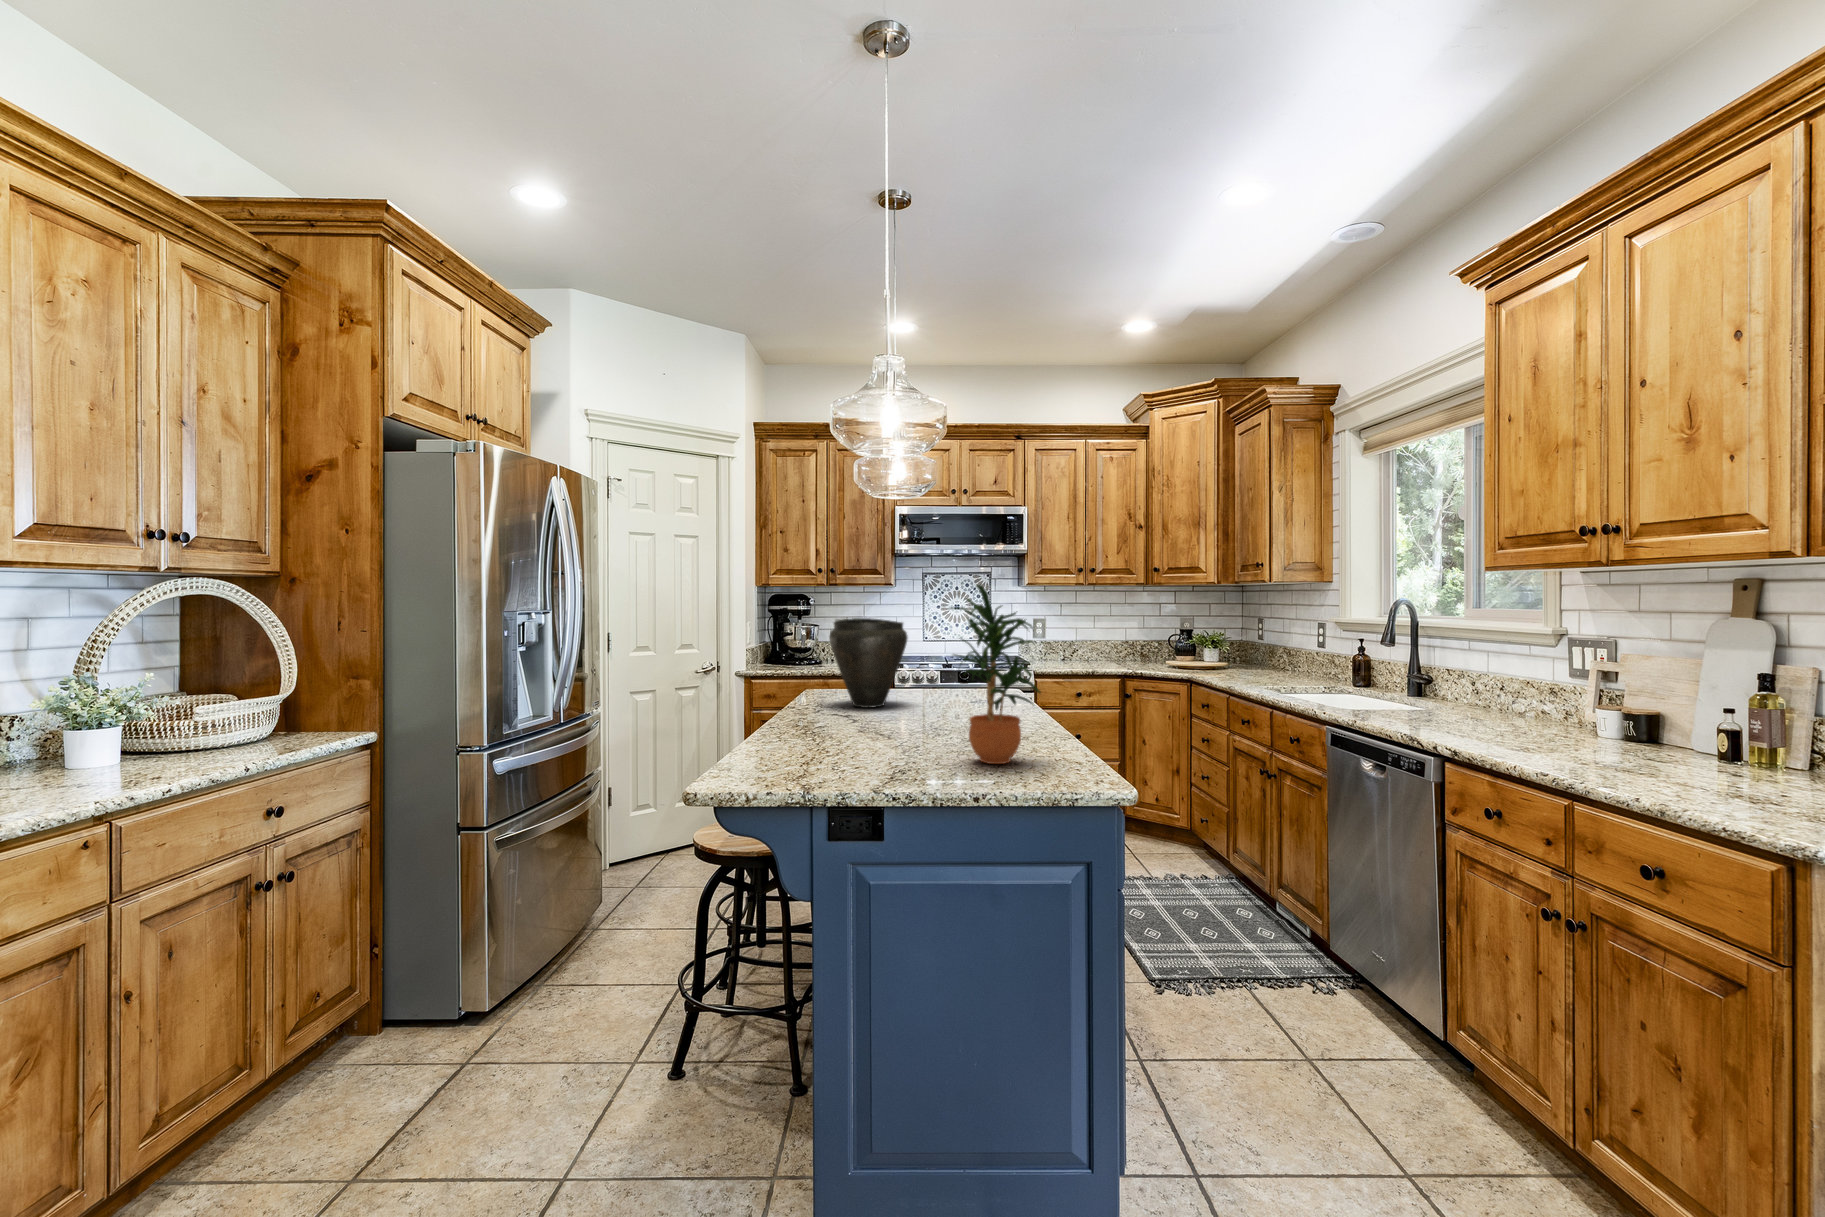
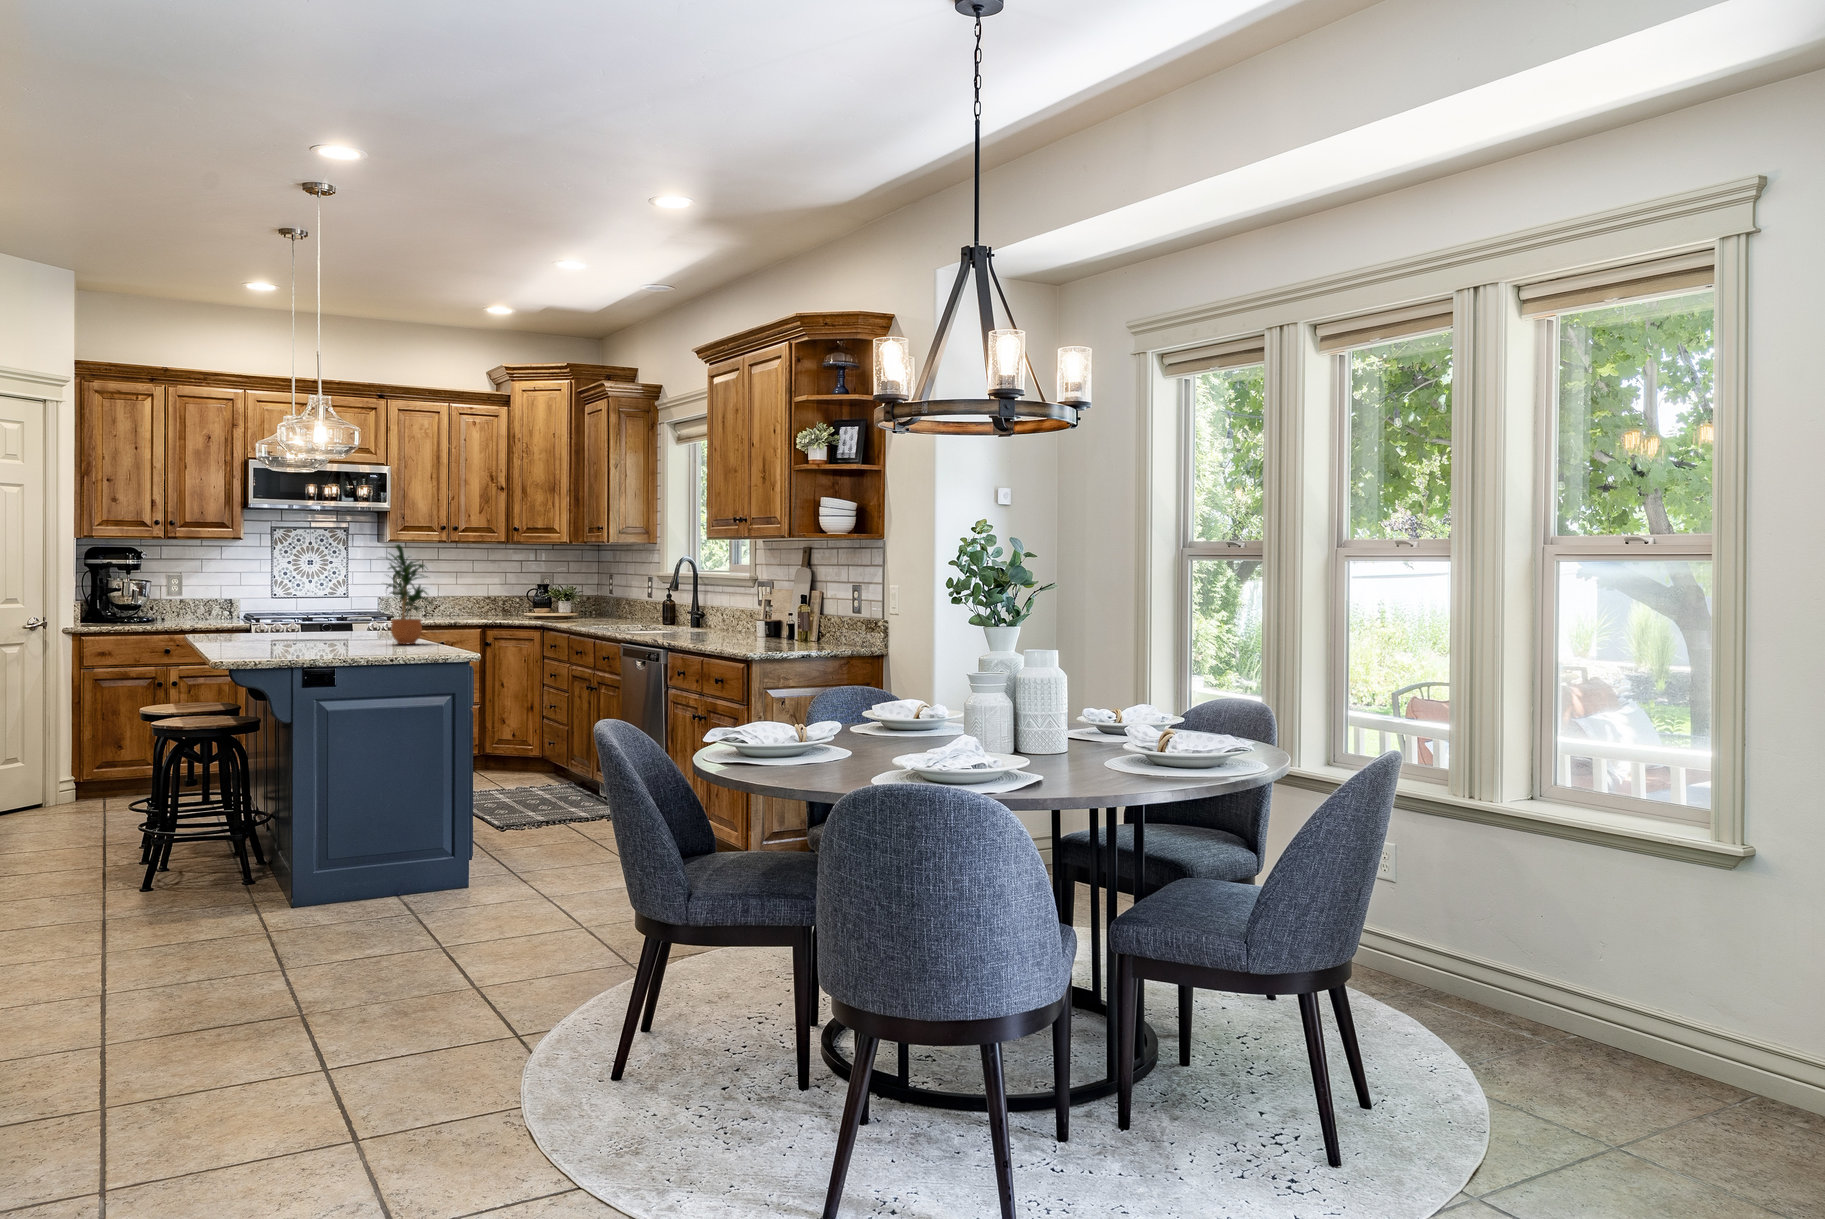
vase: present [829,618,908,708] -> none [249,567,316,635]

